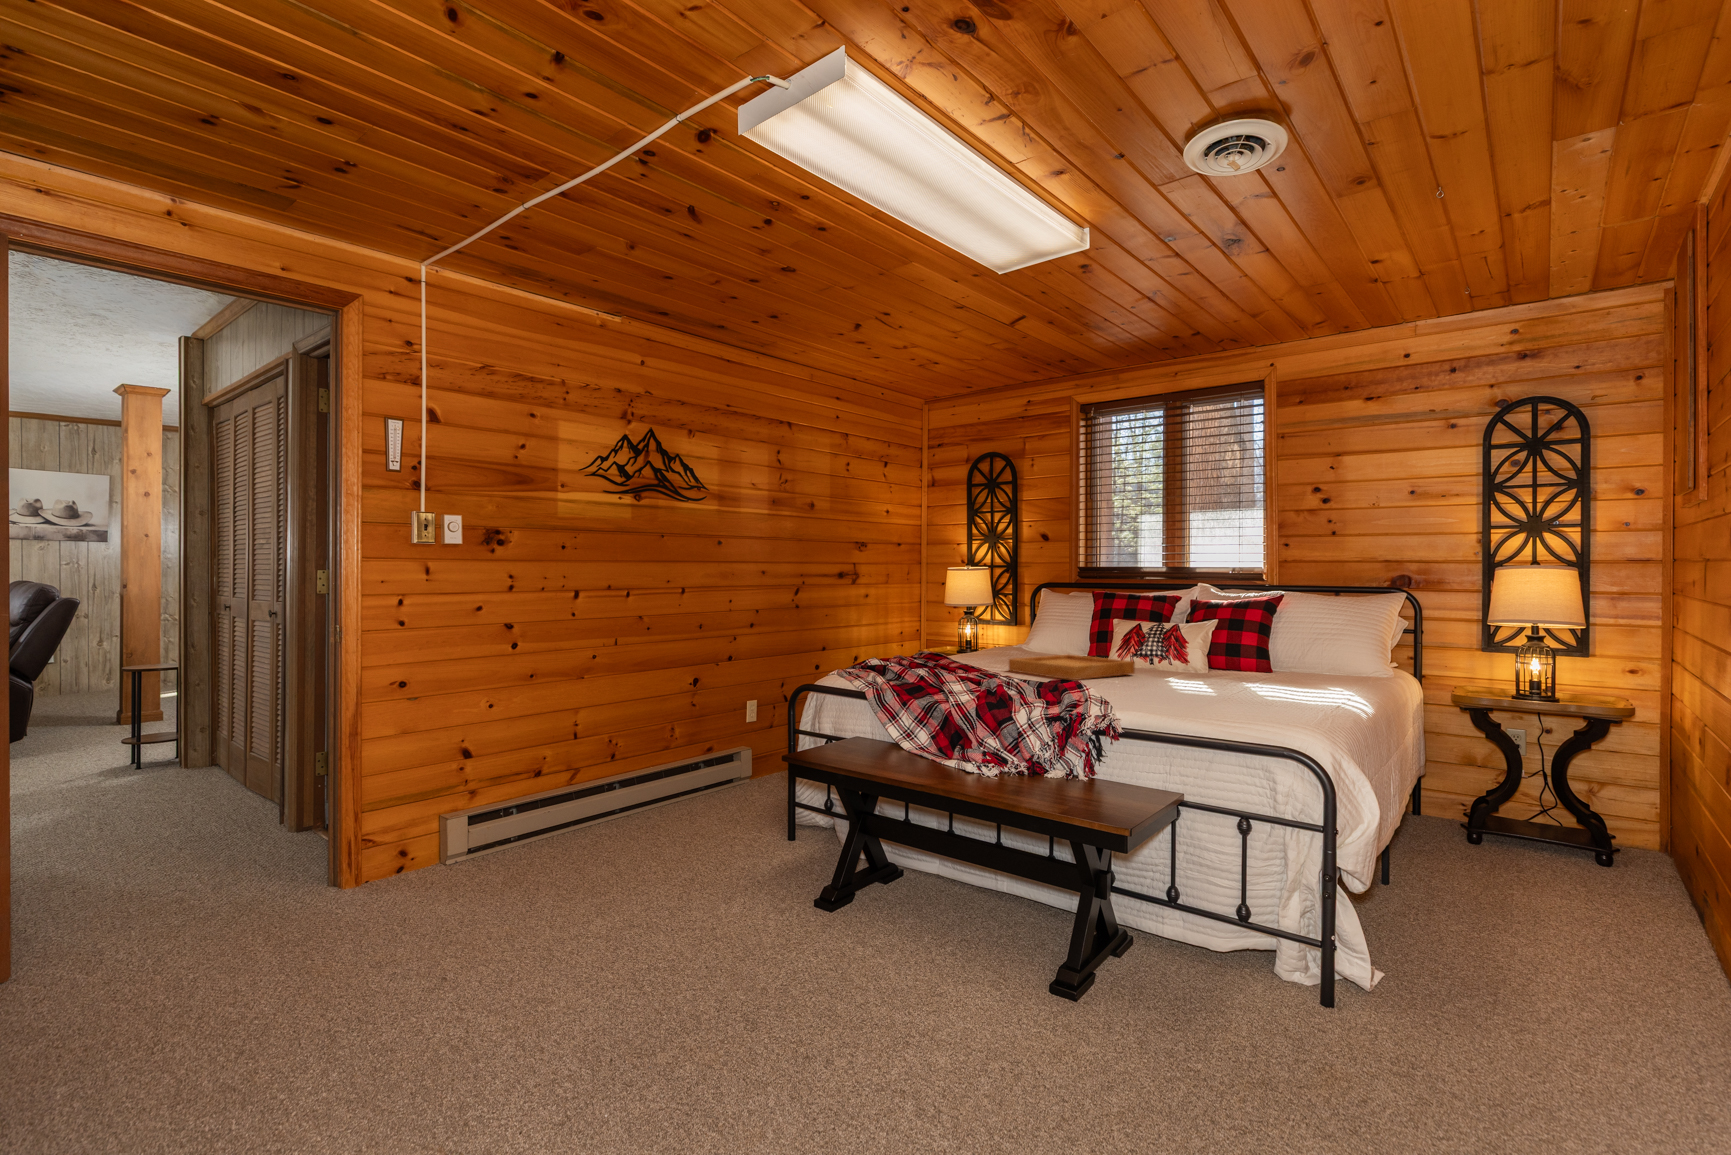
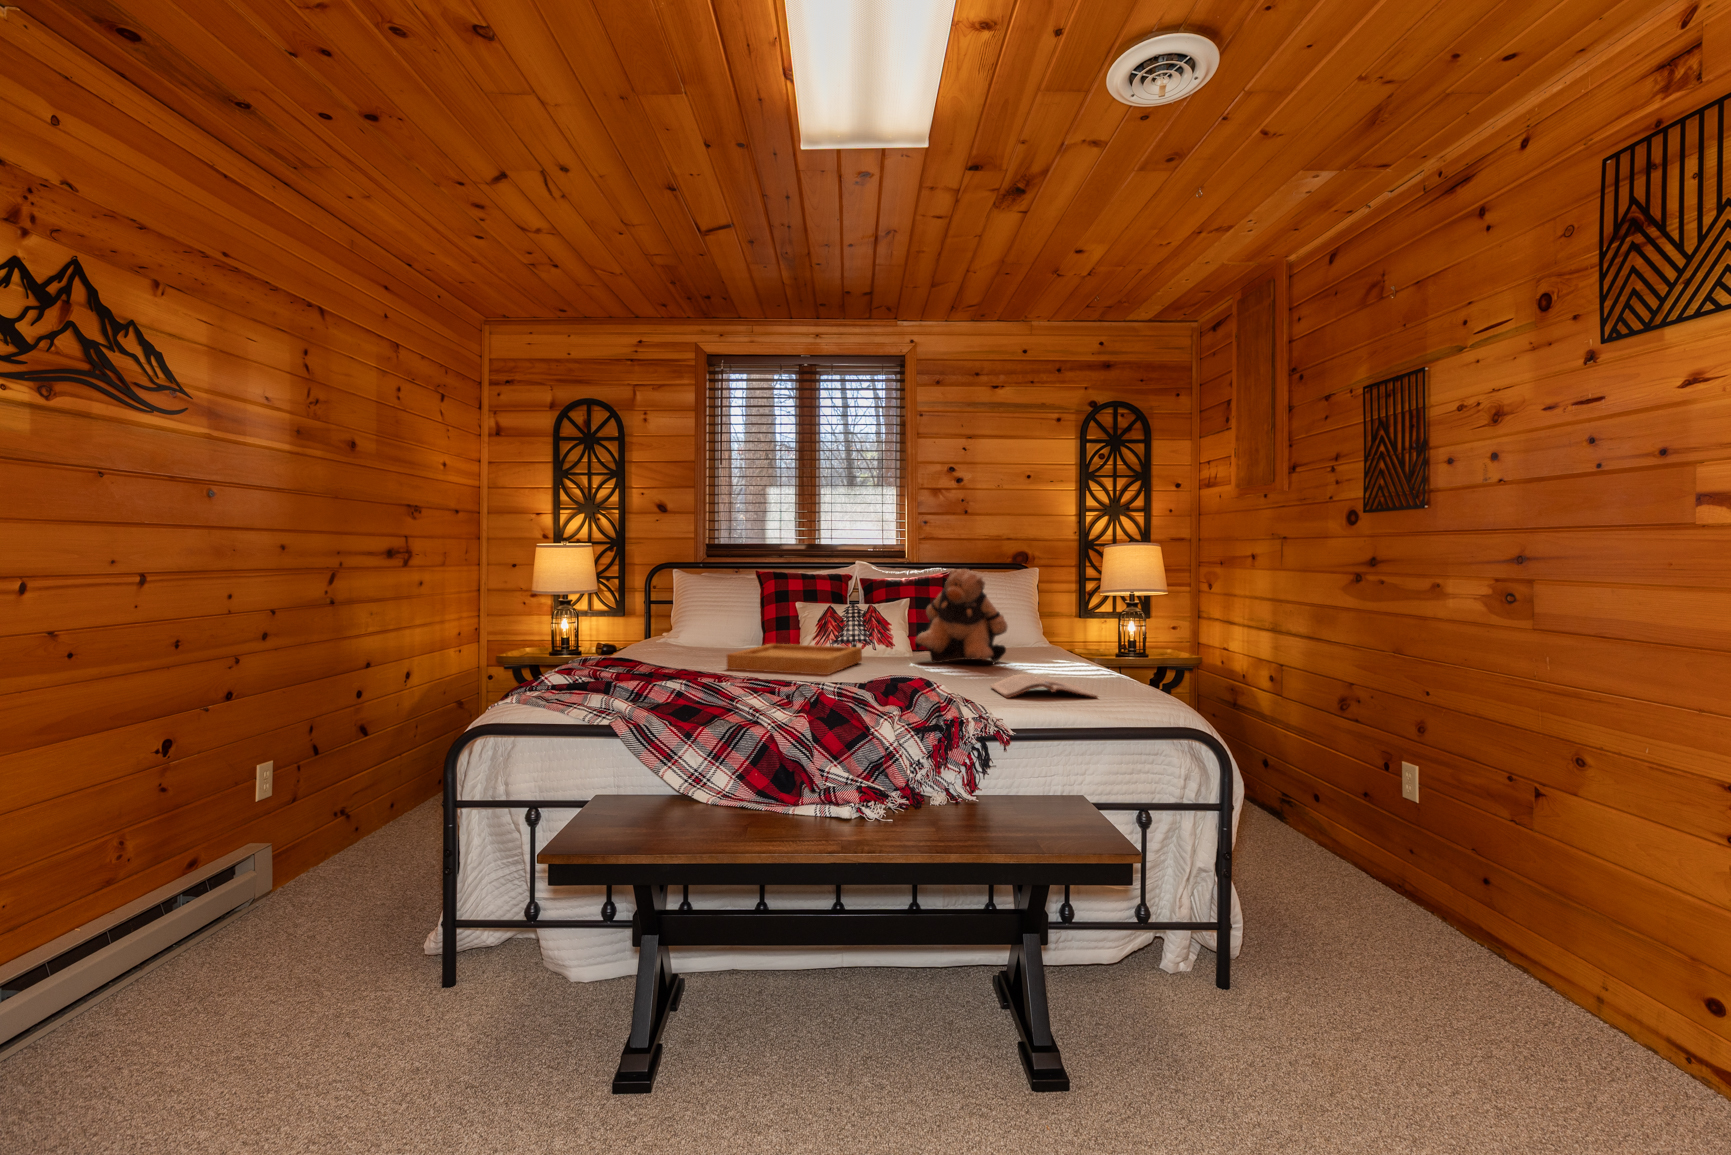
teddy bear: none [1185,593,1284,686] -> present [915,569,1008,664]
magazine: none [1160,689,1260,714] -> present [991,674,1097,698]

